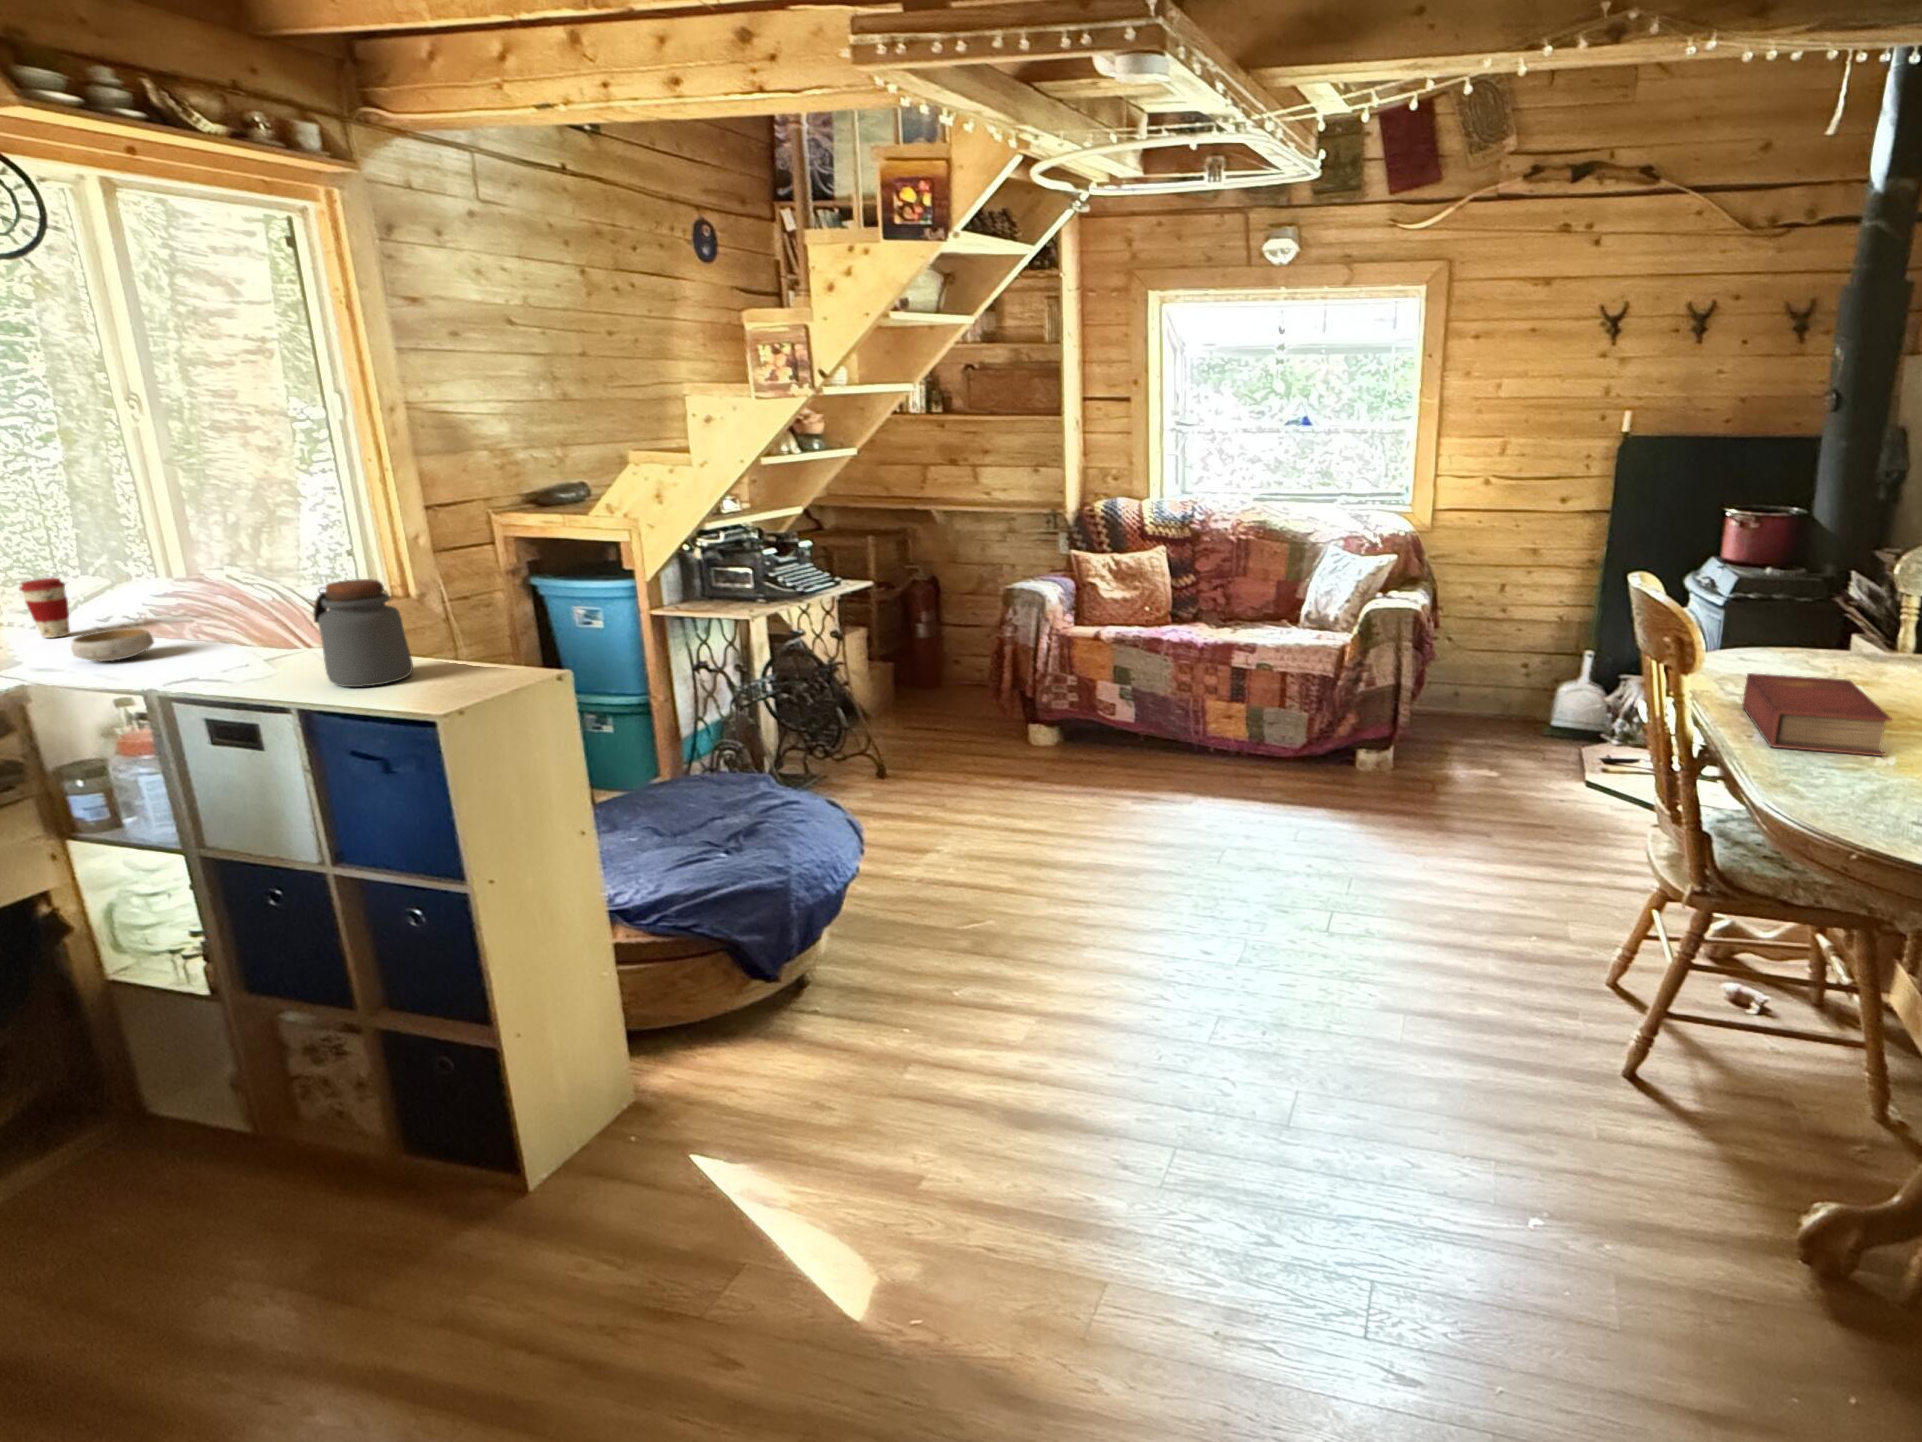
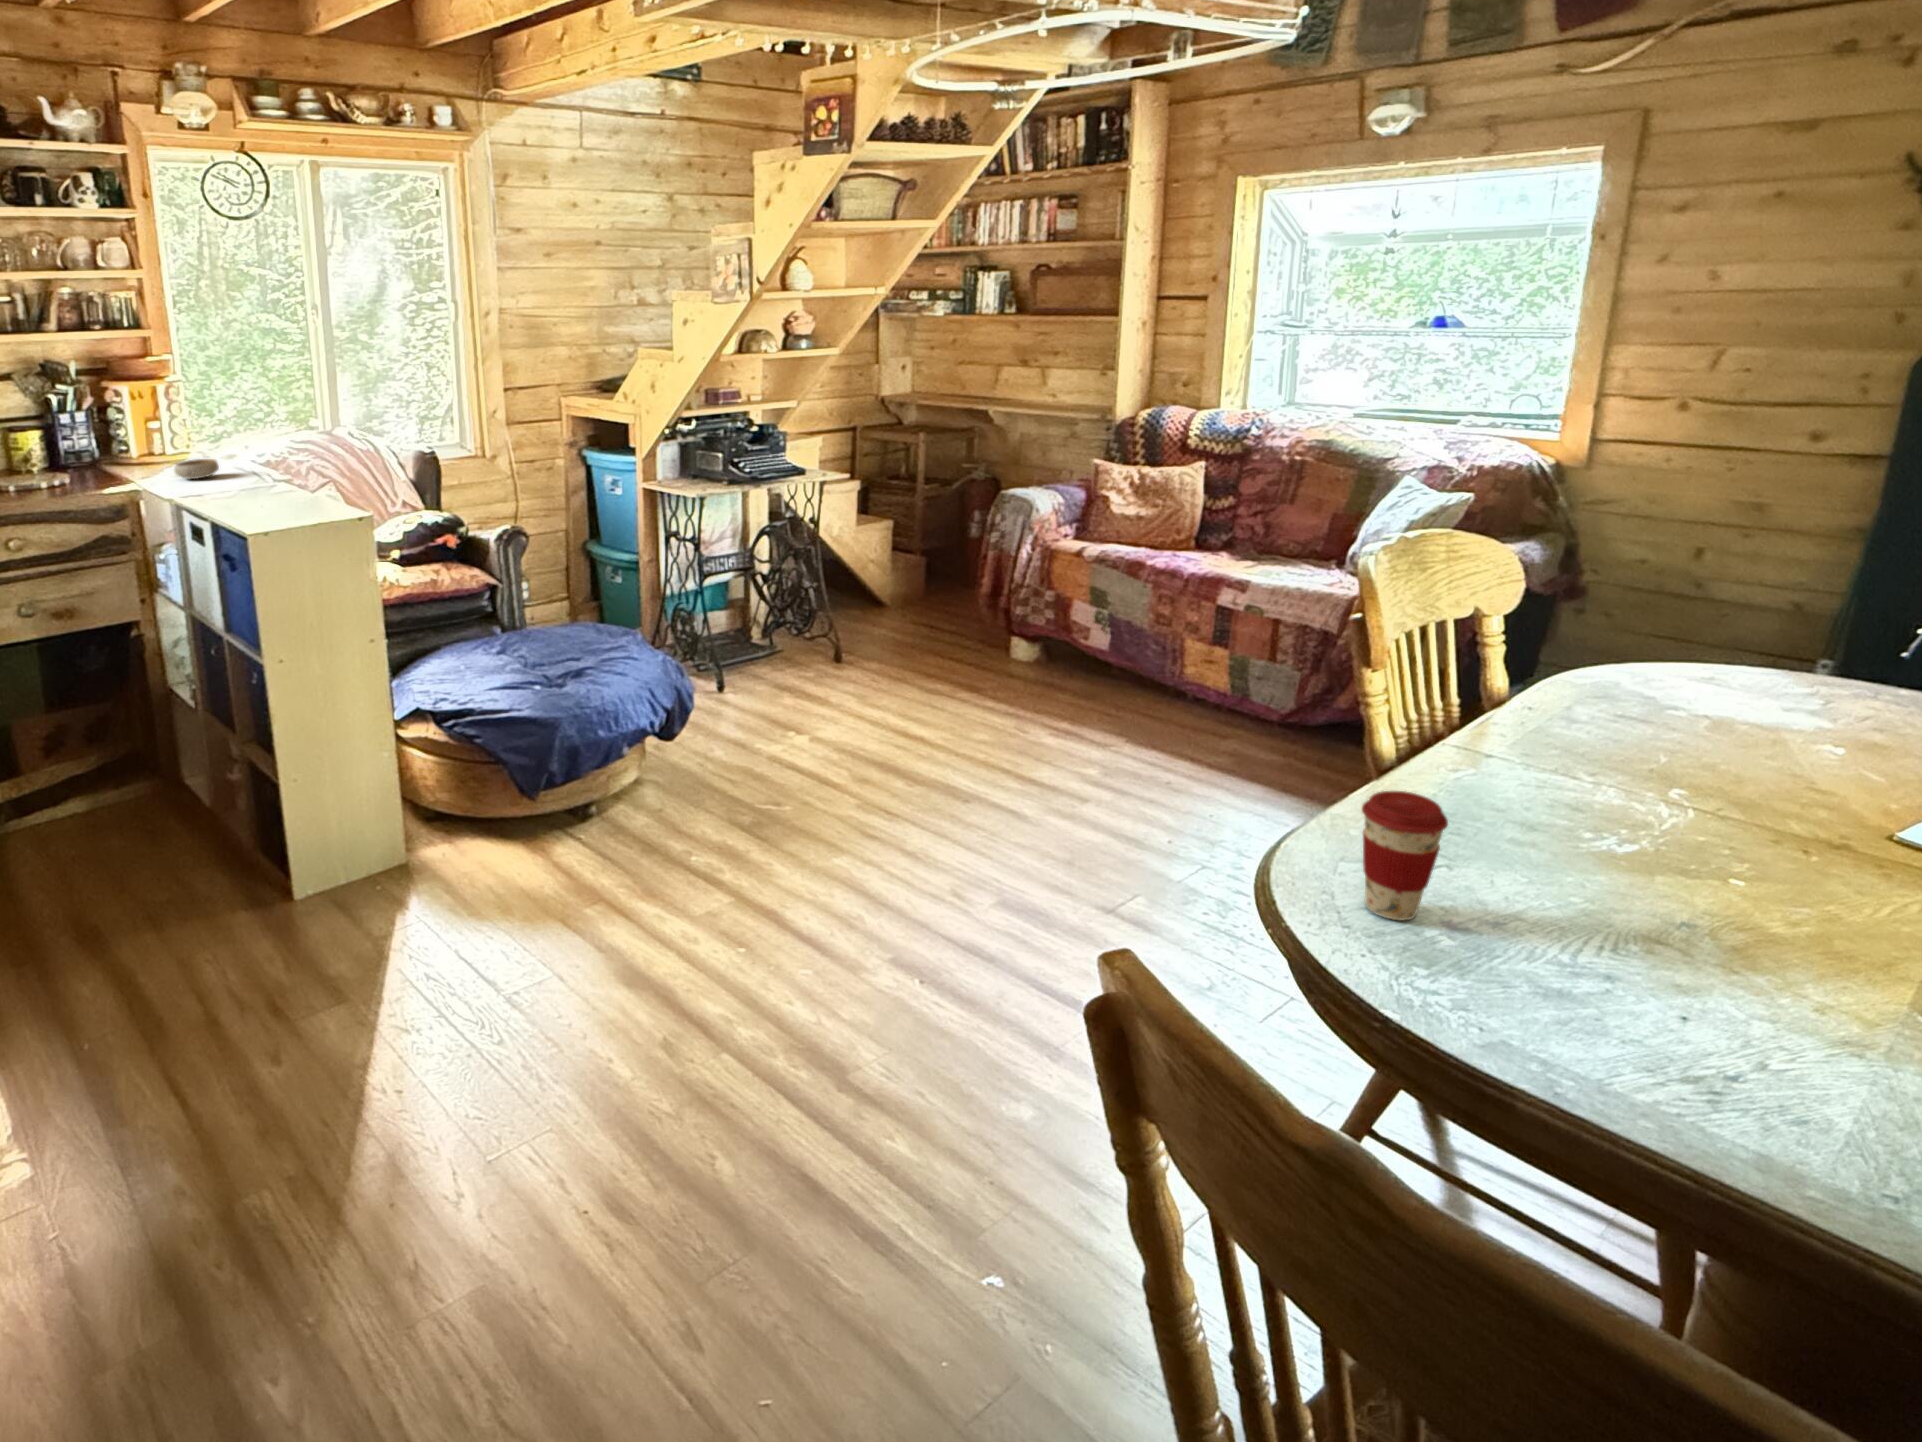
coffee cup: present [19,578,70,638] -> present [1362,791,1448,920]
jar: present [313,579,413,687] -> none [234,433,292,509]
book: present [1742,673,1892,756] -> none [1456,690,1728,850]

